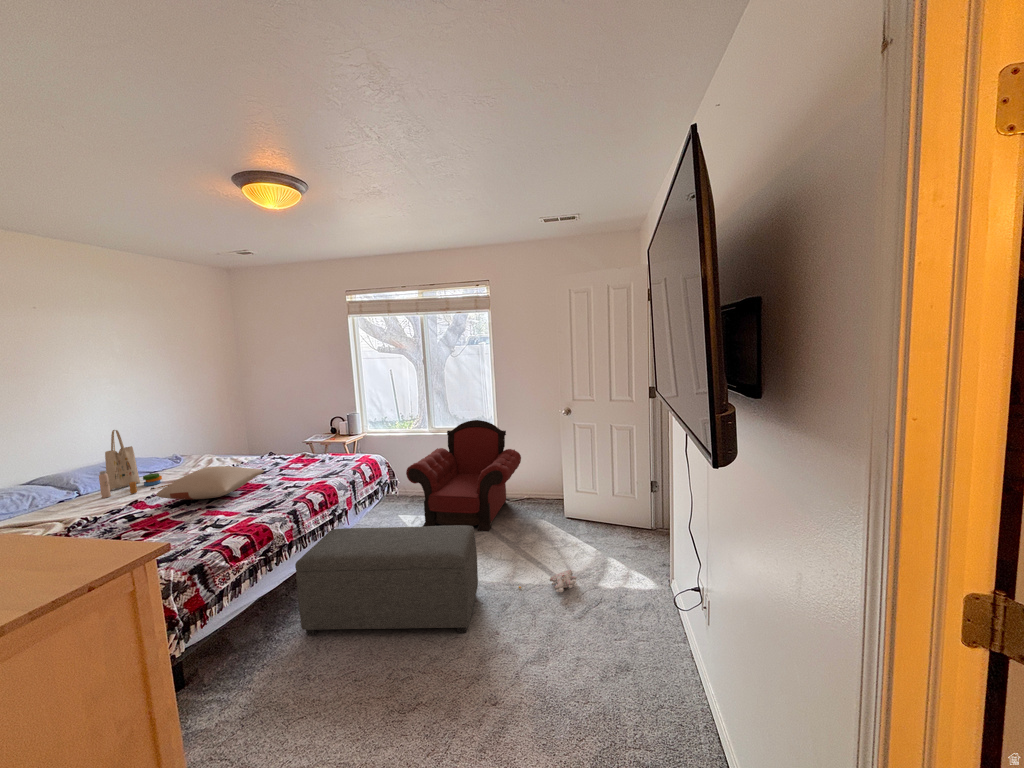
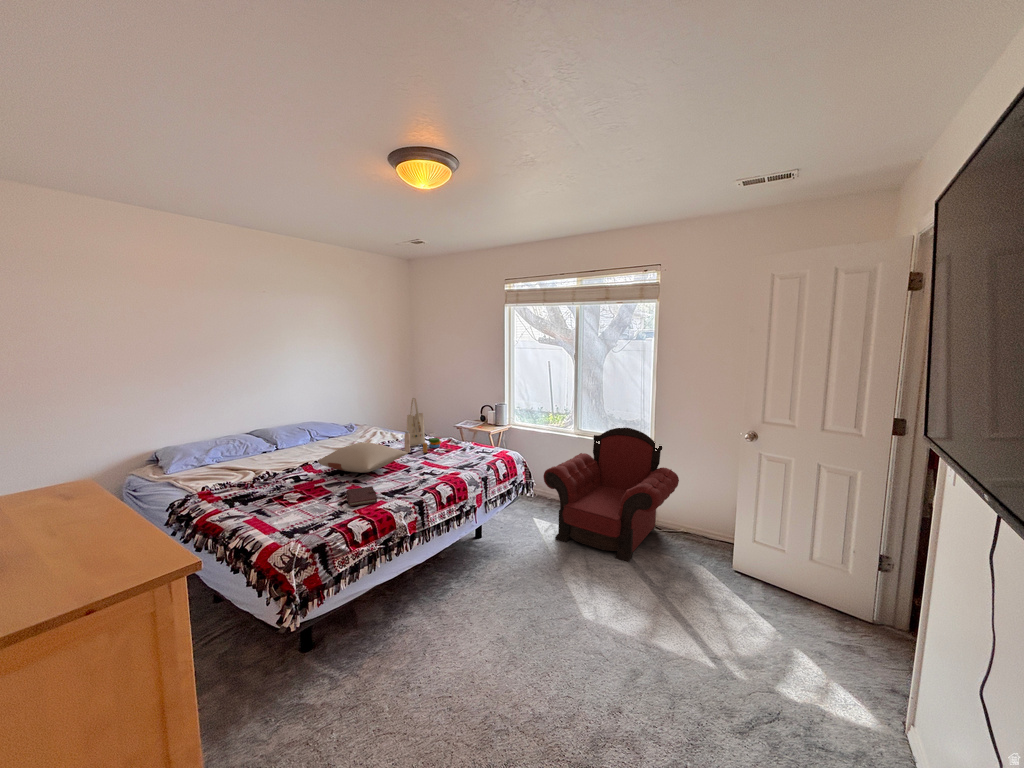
tote bag: present [99,430,170,498] -> present [404,398,451,453]
notebook: none [204,507,247,528] -> present [346,486,377,506]
ottoman: present [295,525,478,635] -> none [411,528,606,698]
plush toy: present [519,570,577,592] -> none [656,653,742,684]

